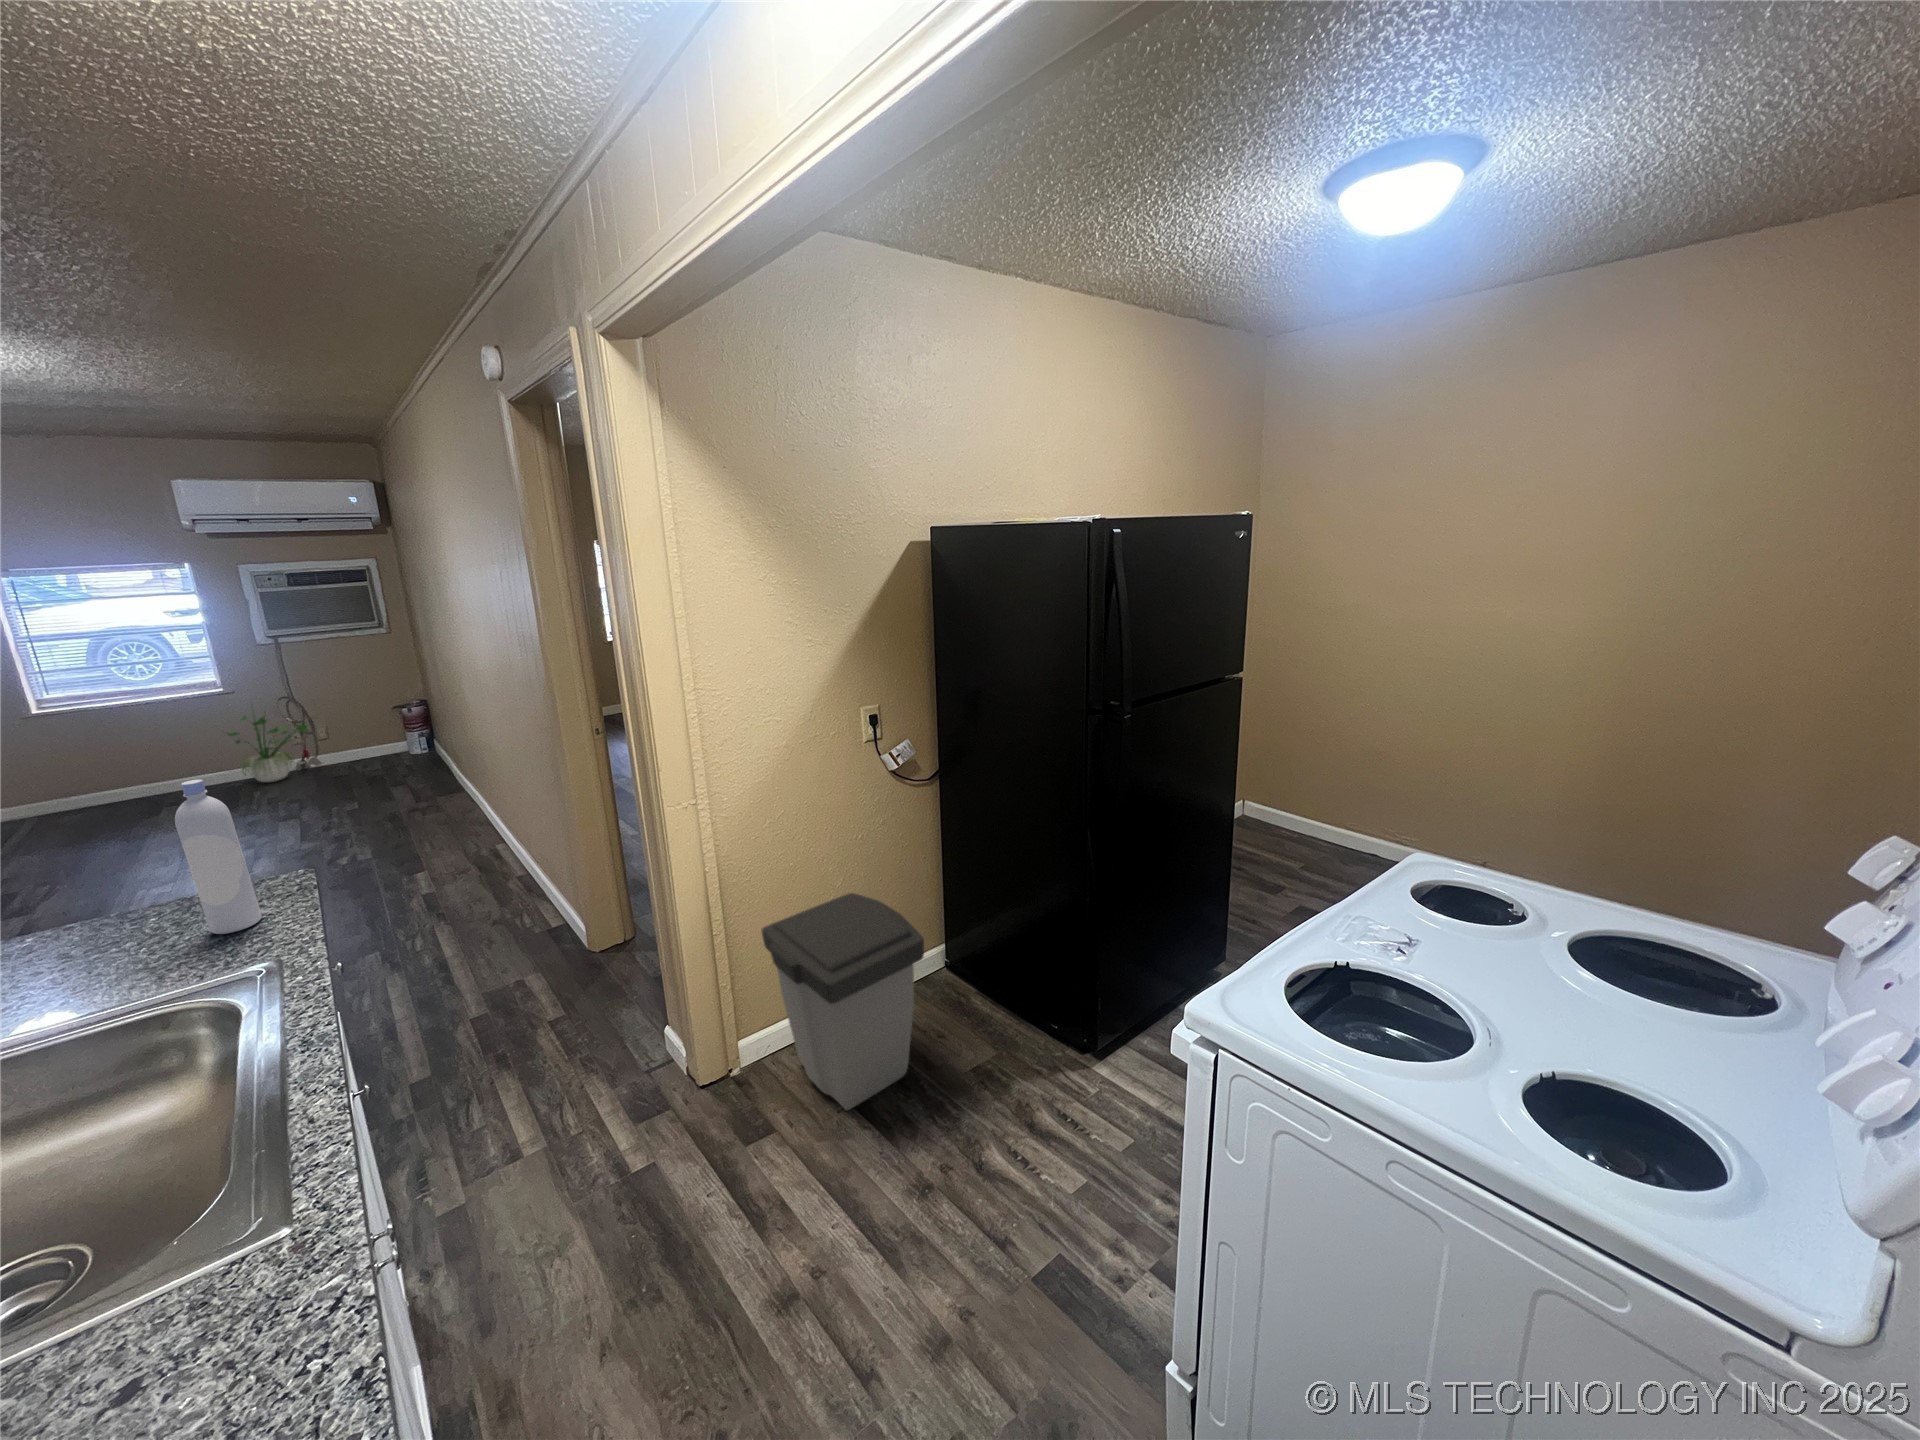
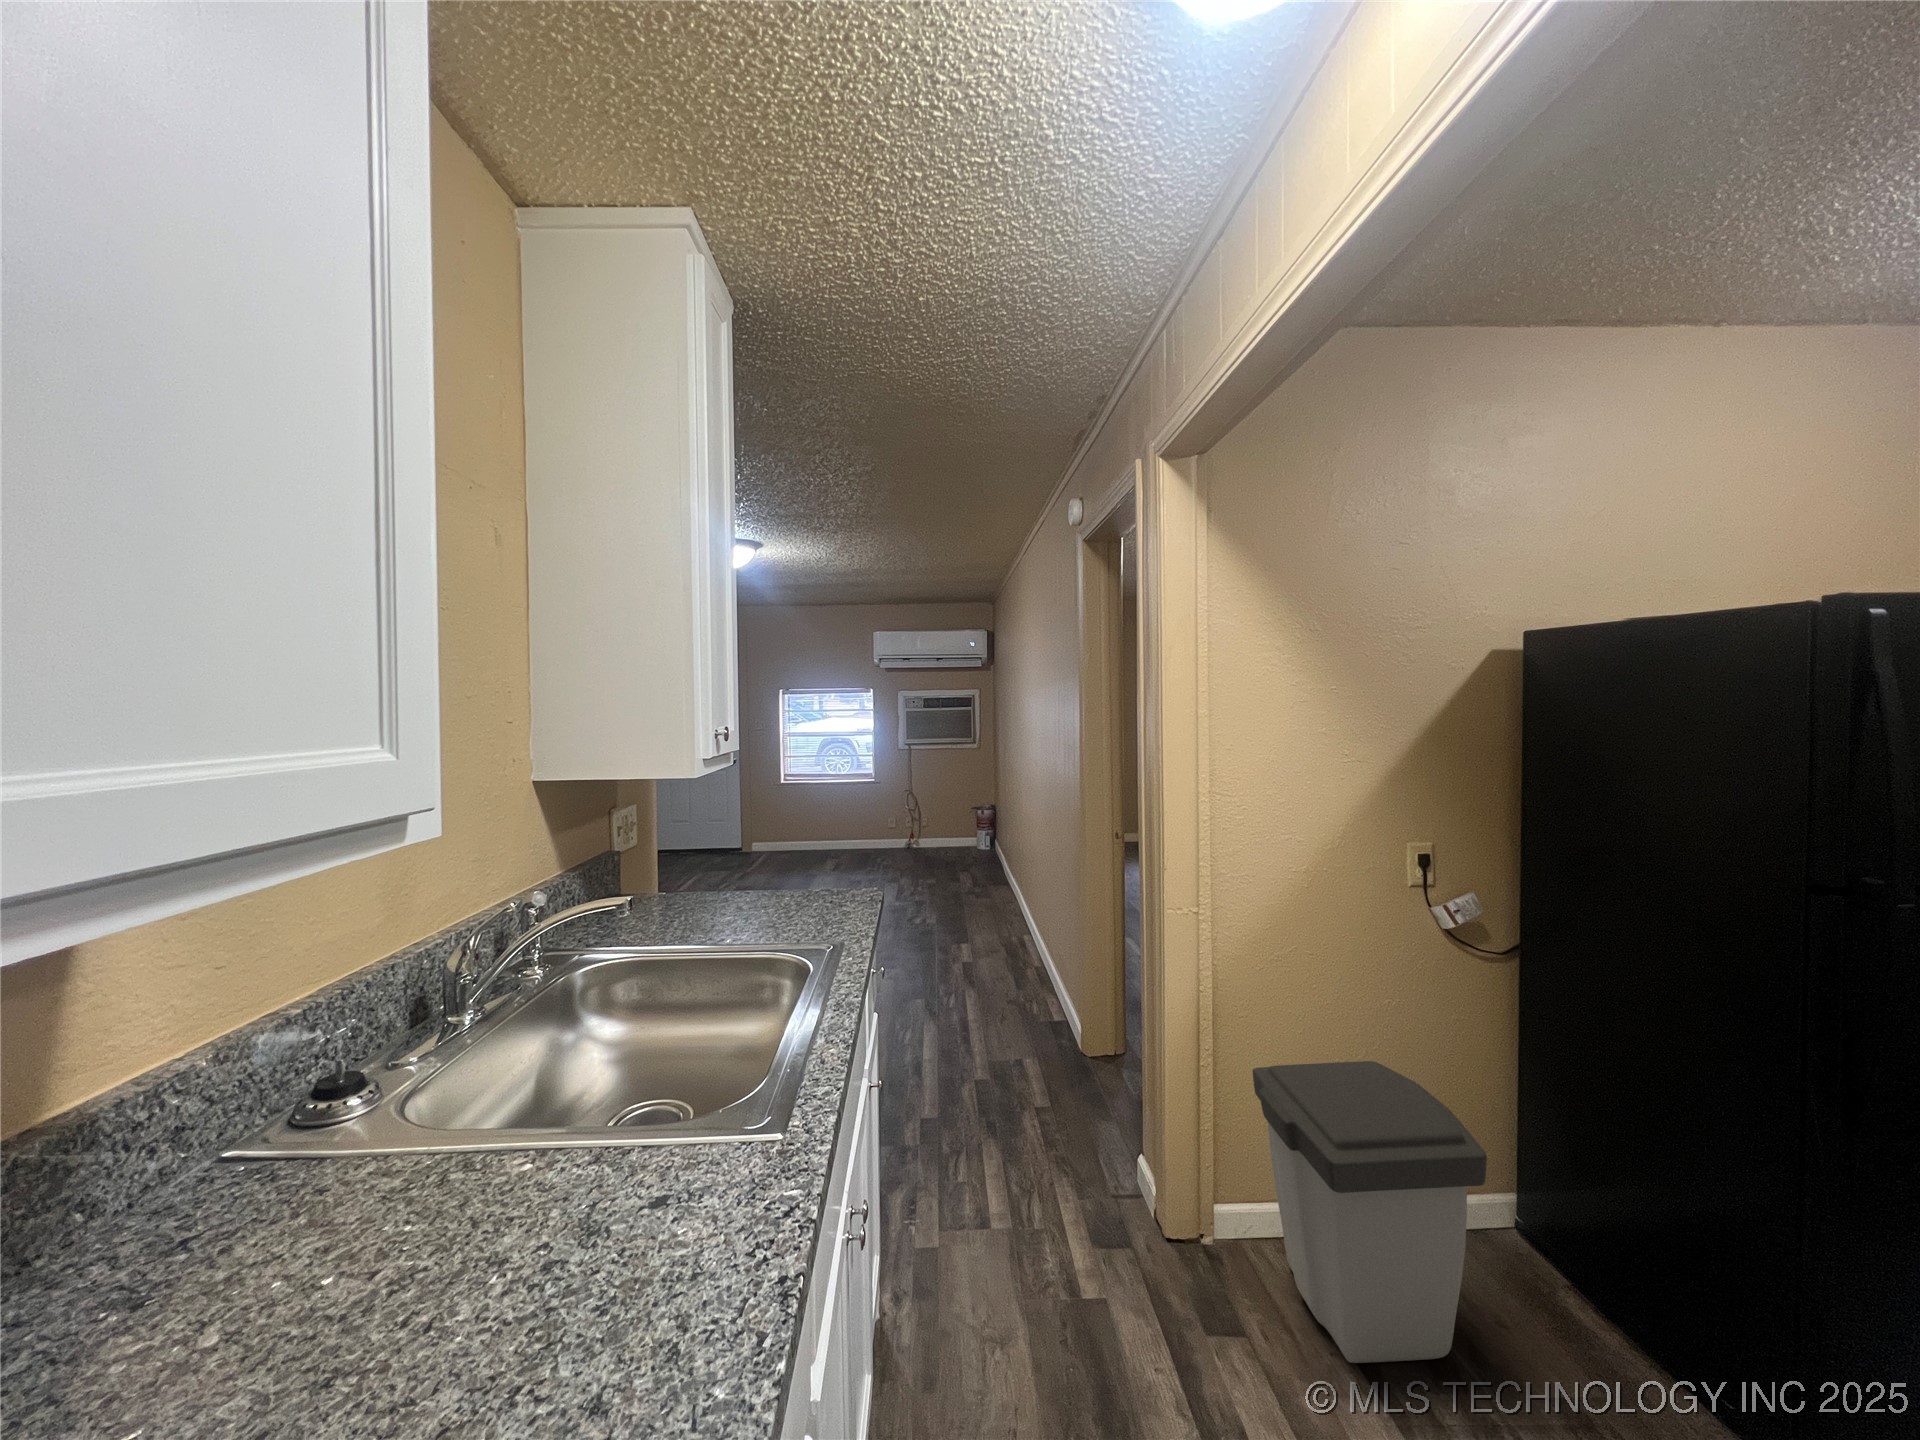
potted plant: present [225,715,315,782] -> none [872,792,928,856]
bottle: present [175,779,262,934] -> none [811,795,845,917]

